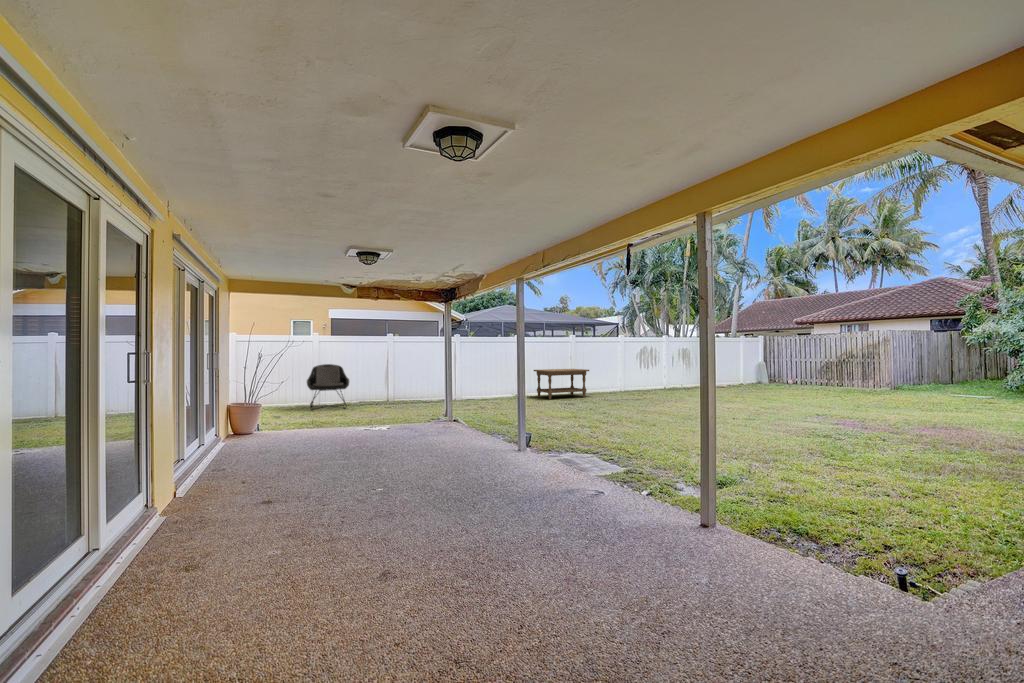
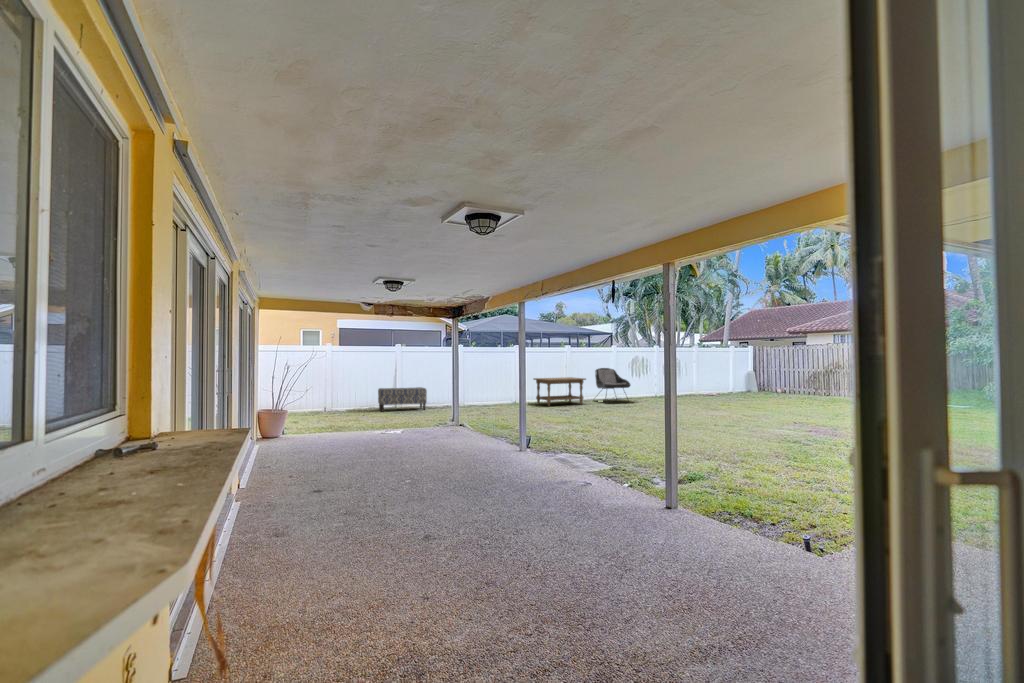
lounge chair: present [307,364,349,410] -> present [595,368,630,403]
bench: none [369,380,420,406] -> present [378,387,427,412]

